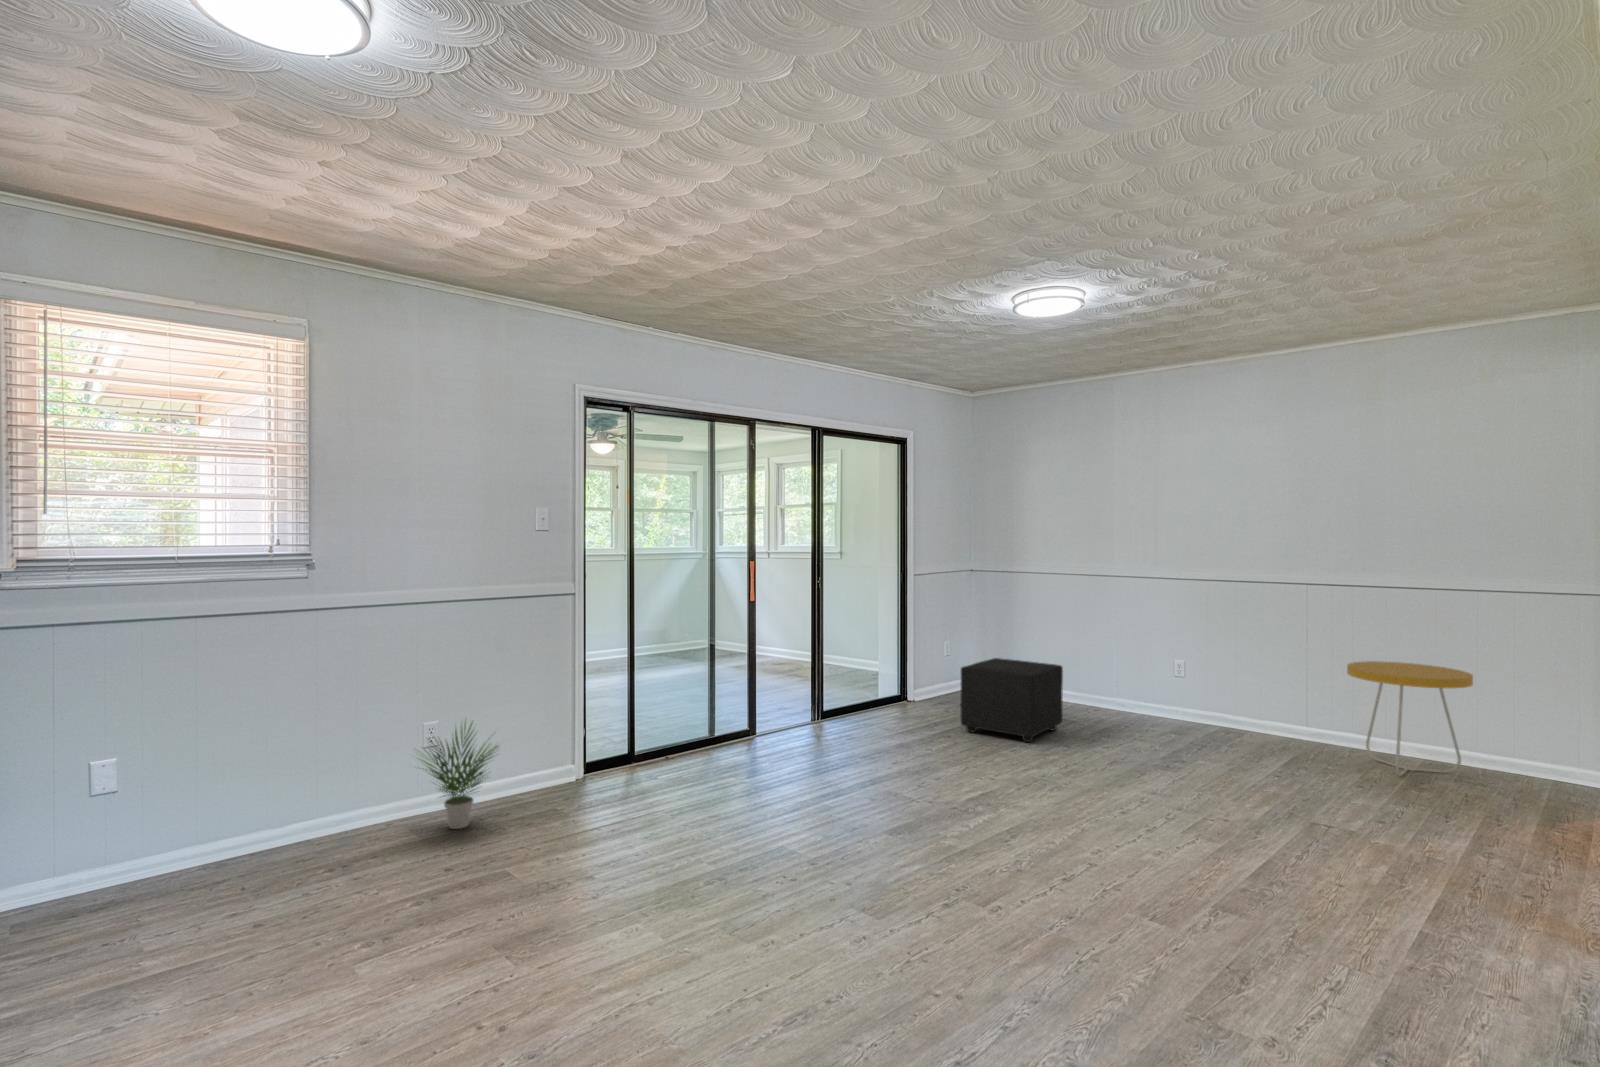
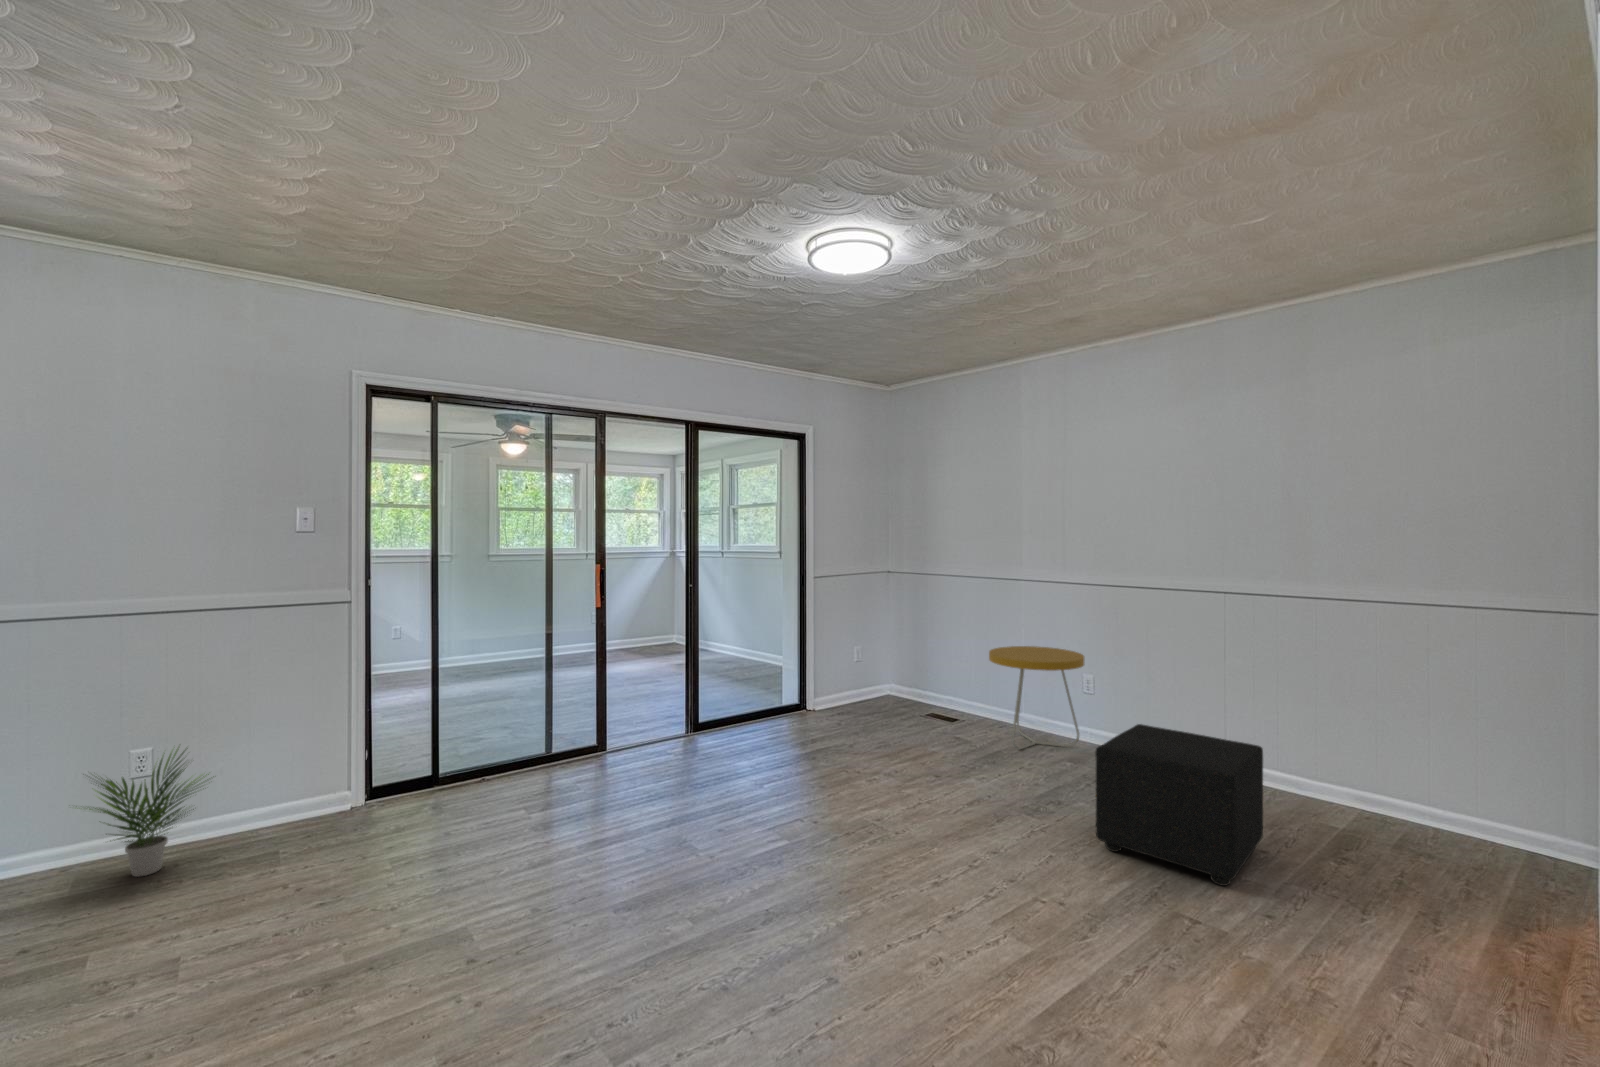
ottoman: present [961,658,1063,742] -> present [1095,724,1263,886]
side table: present [1347,661,1473,777] -> present [989,646,1084,750]

